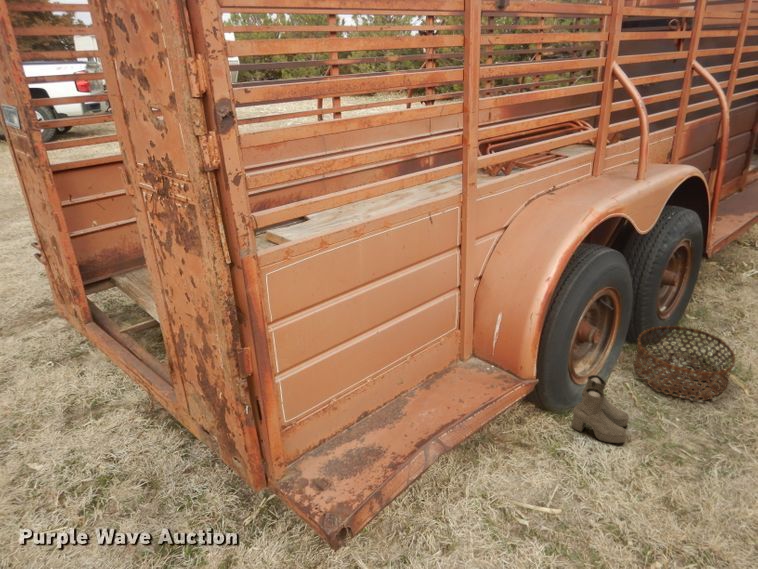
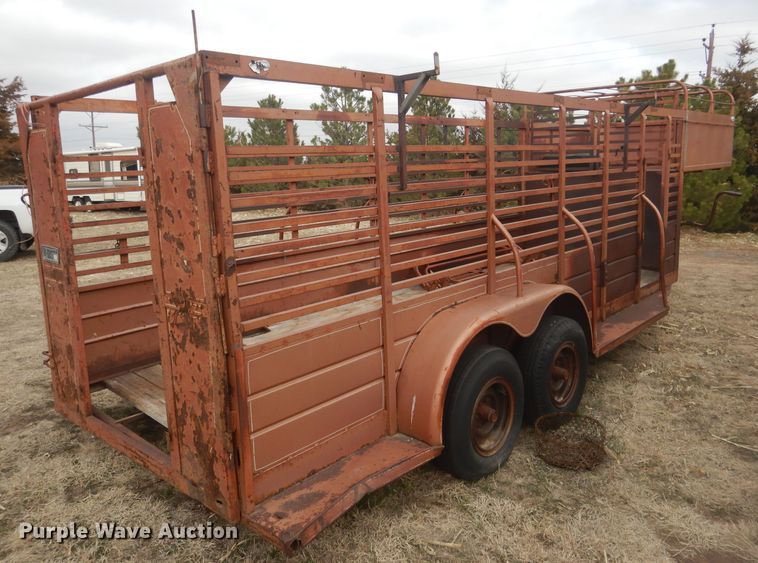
boots: present [572,375,628,443] -> none [479,448,522,500]

